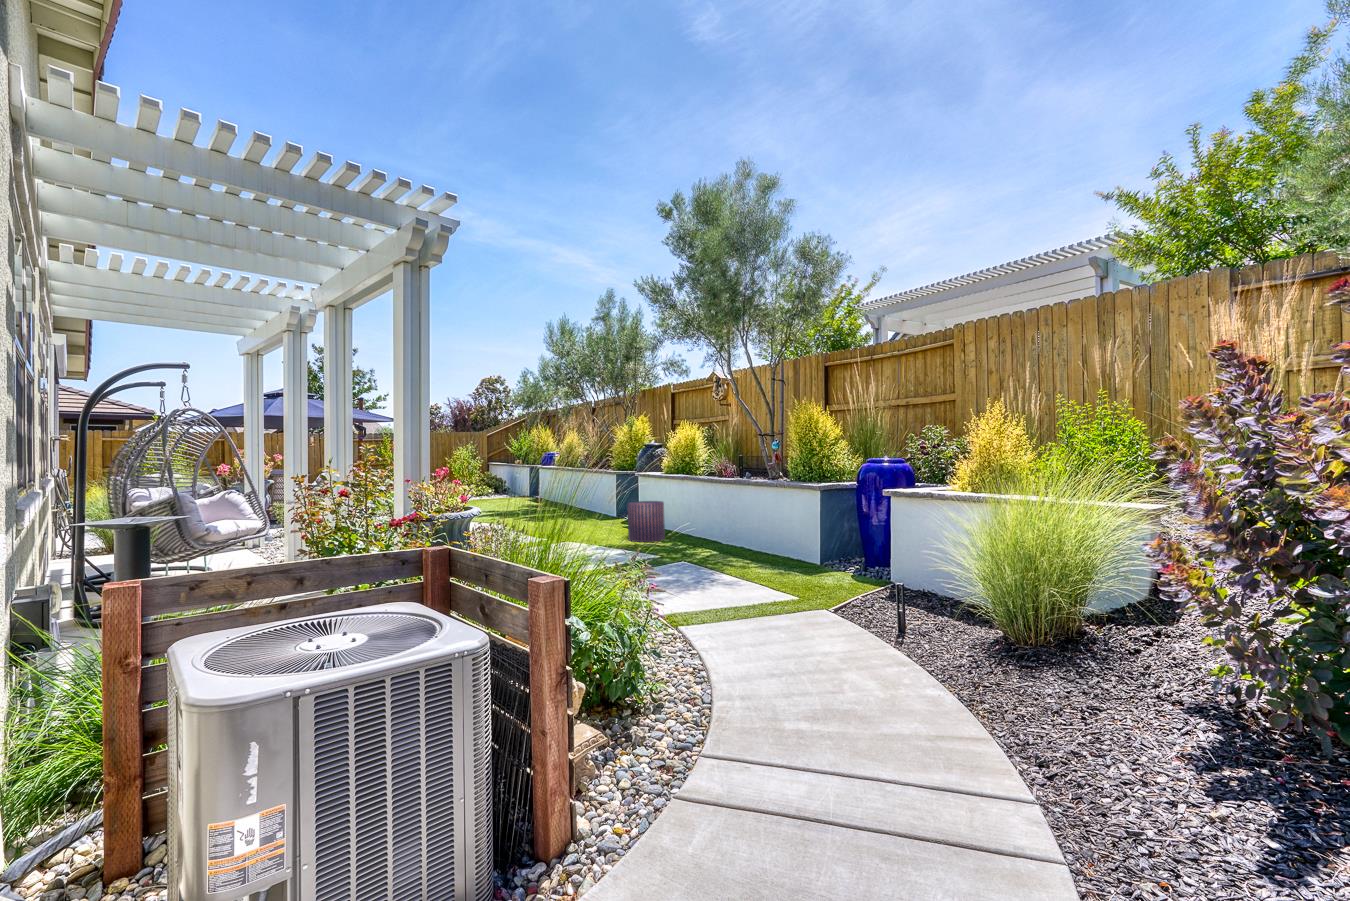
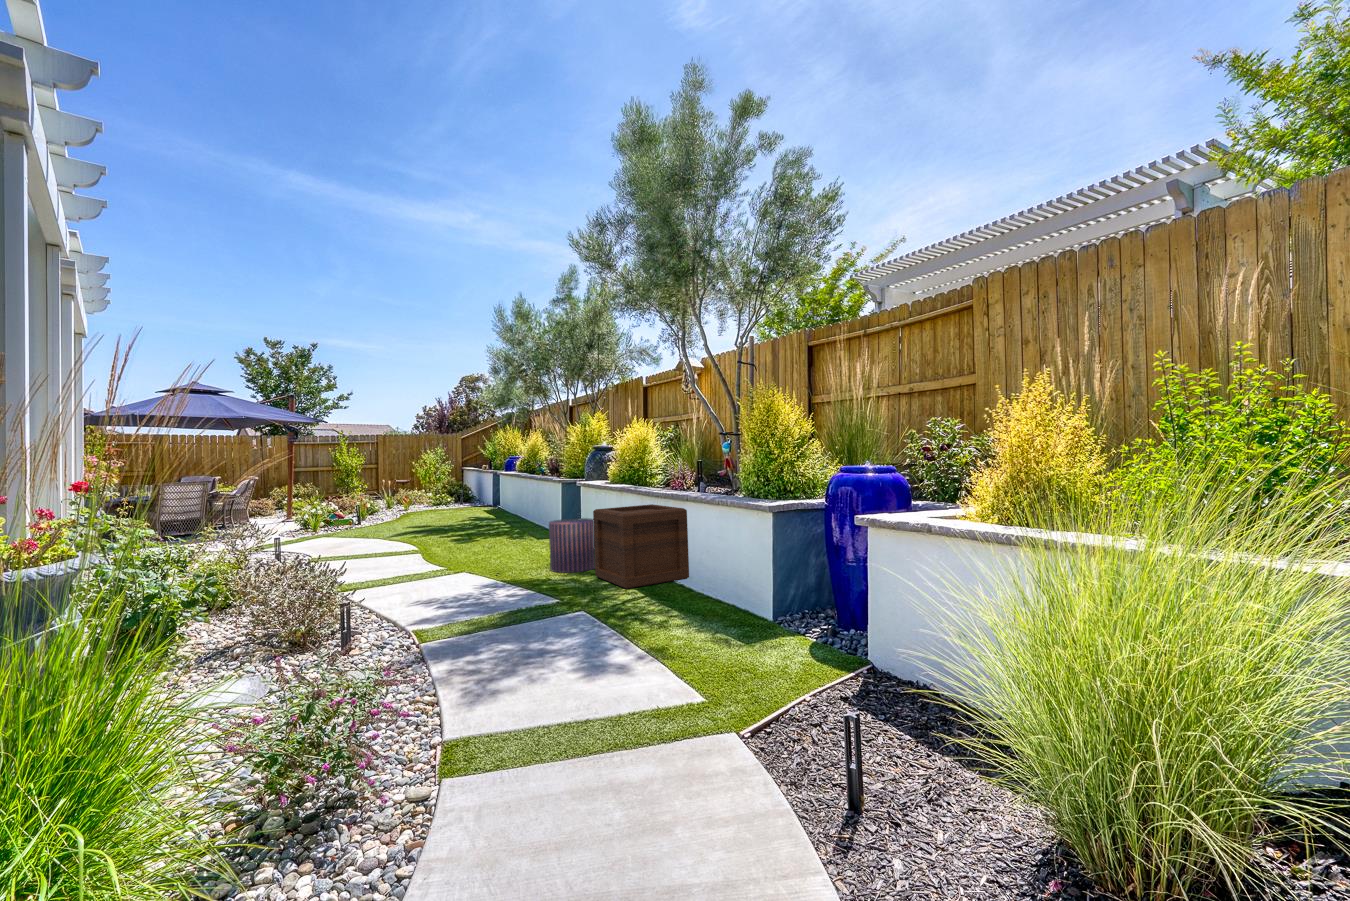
wooden crate: none [668,489,744,550] -> present [593,504,689,589]

